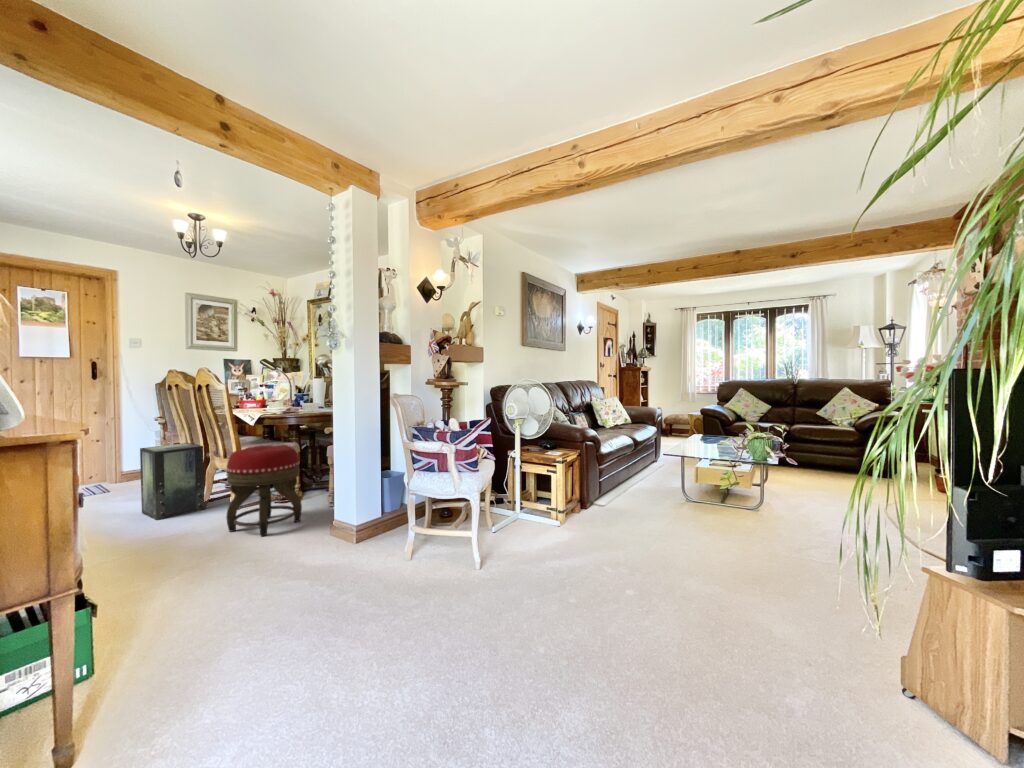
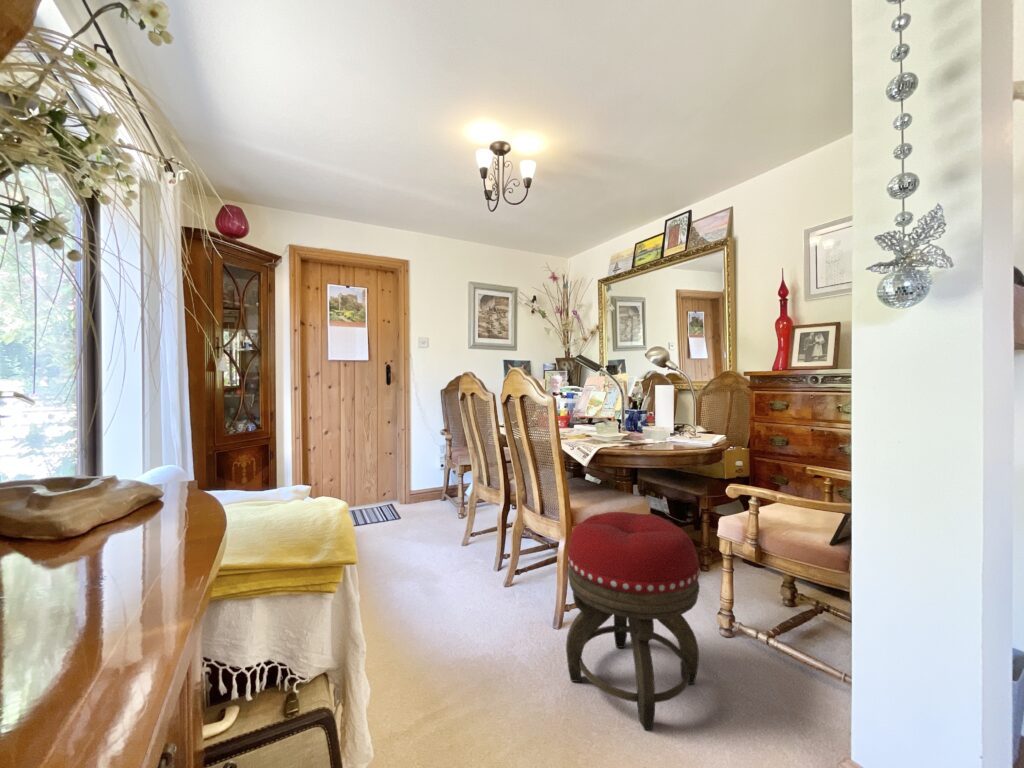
storage box: present [140,443,204,520] -> none [432,477,508,600]

